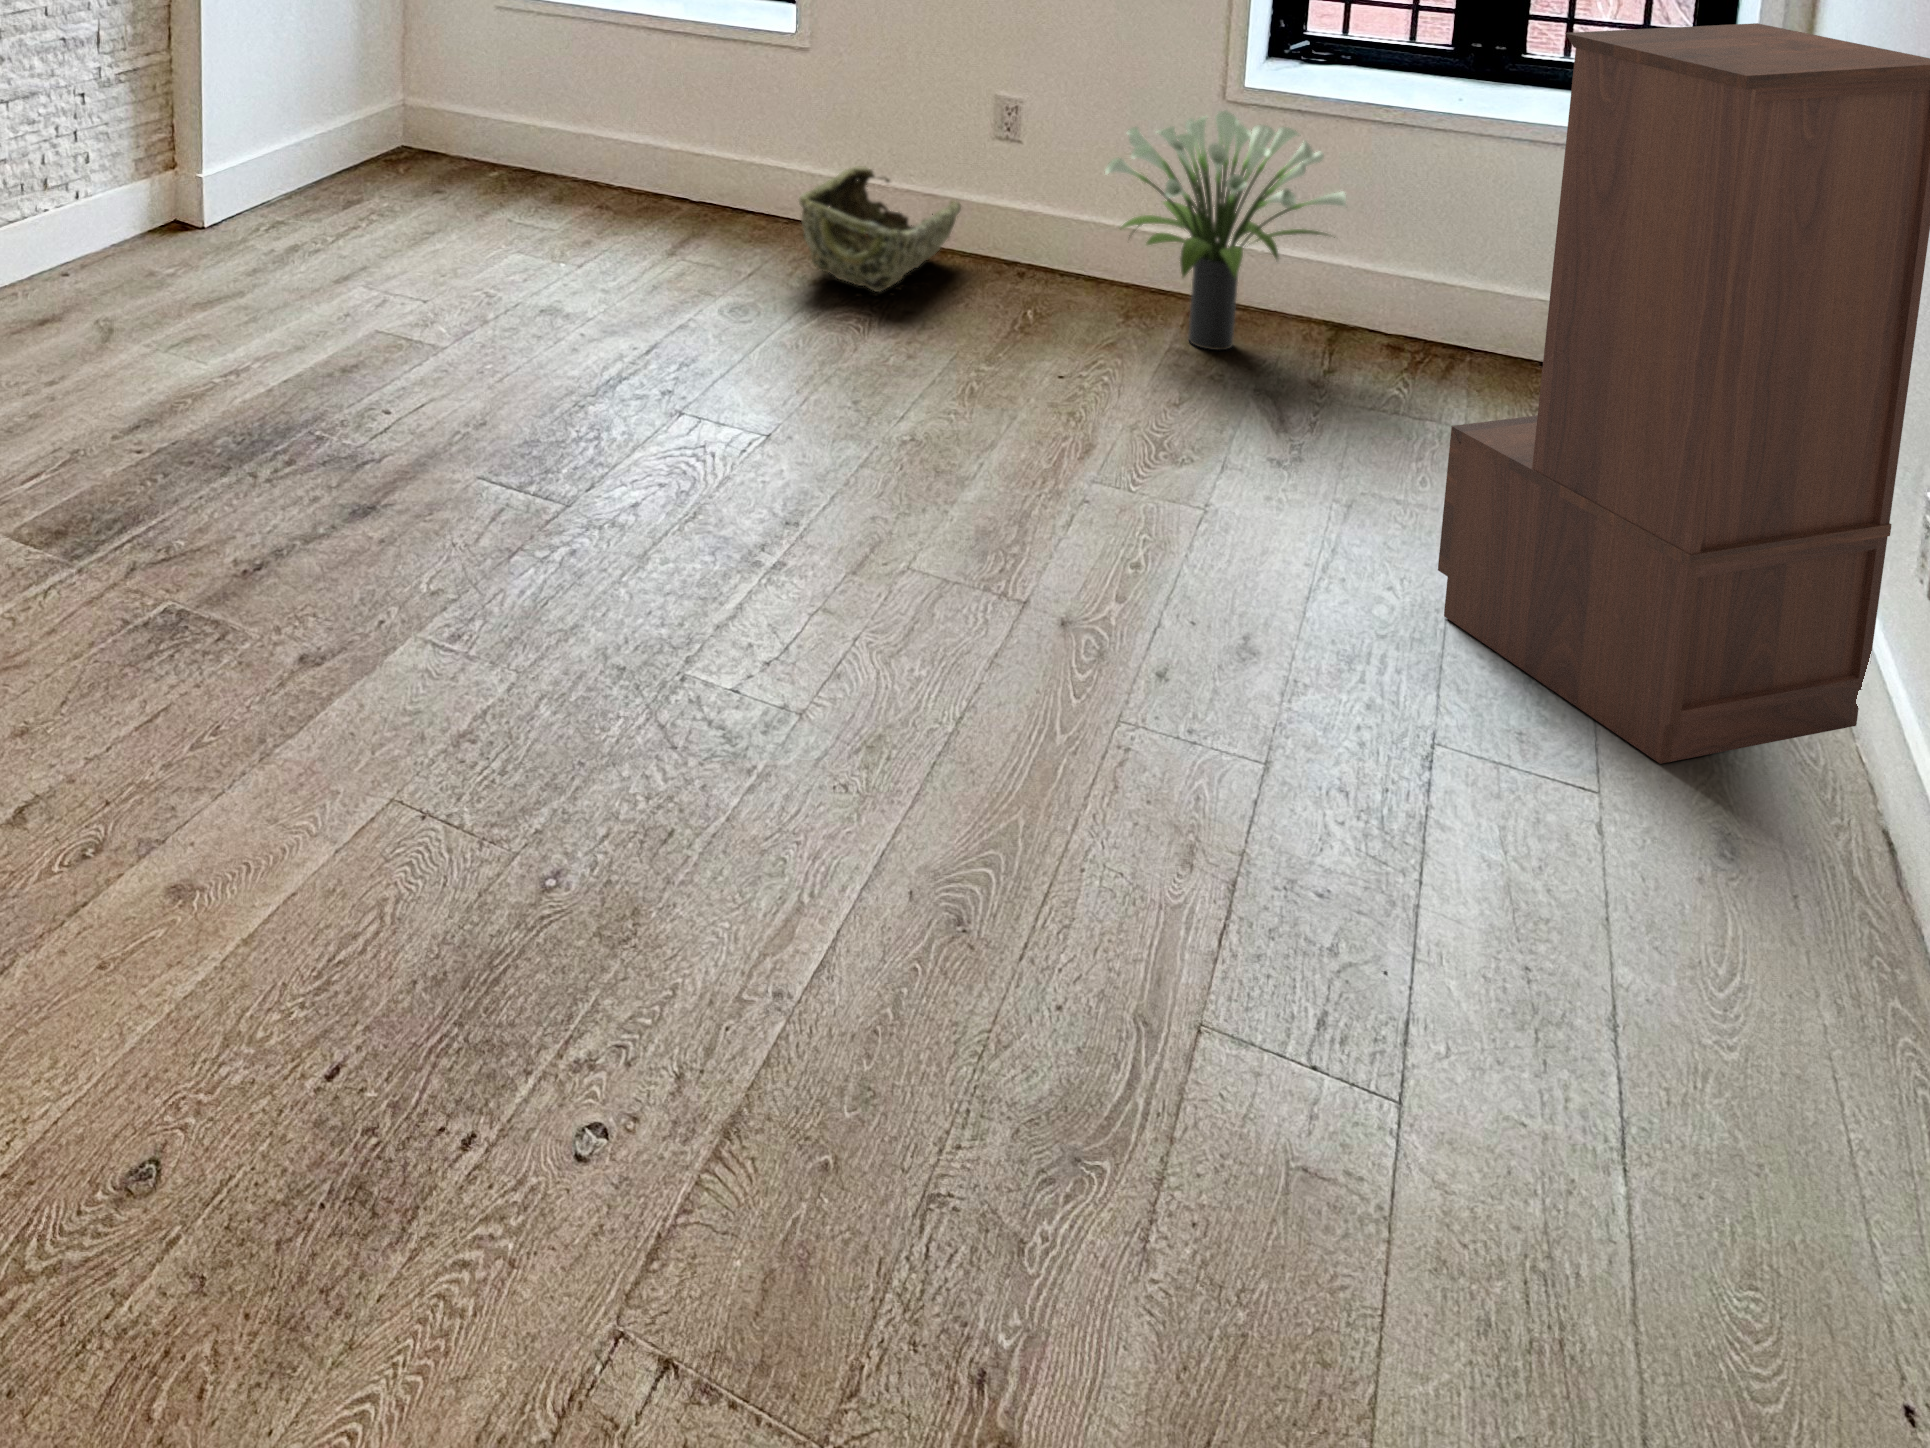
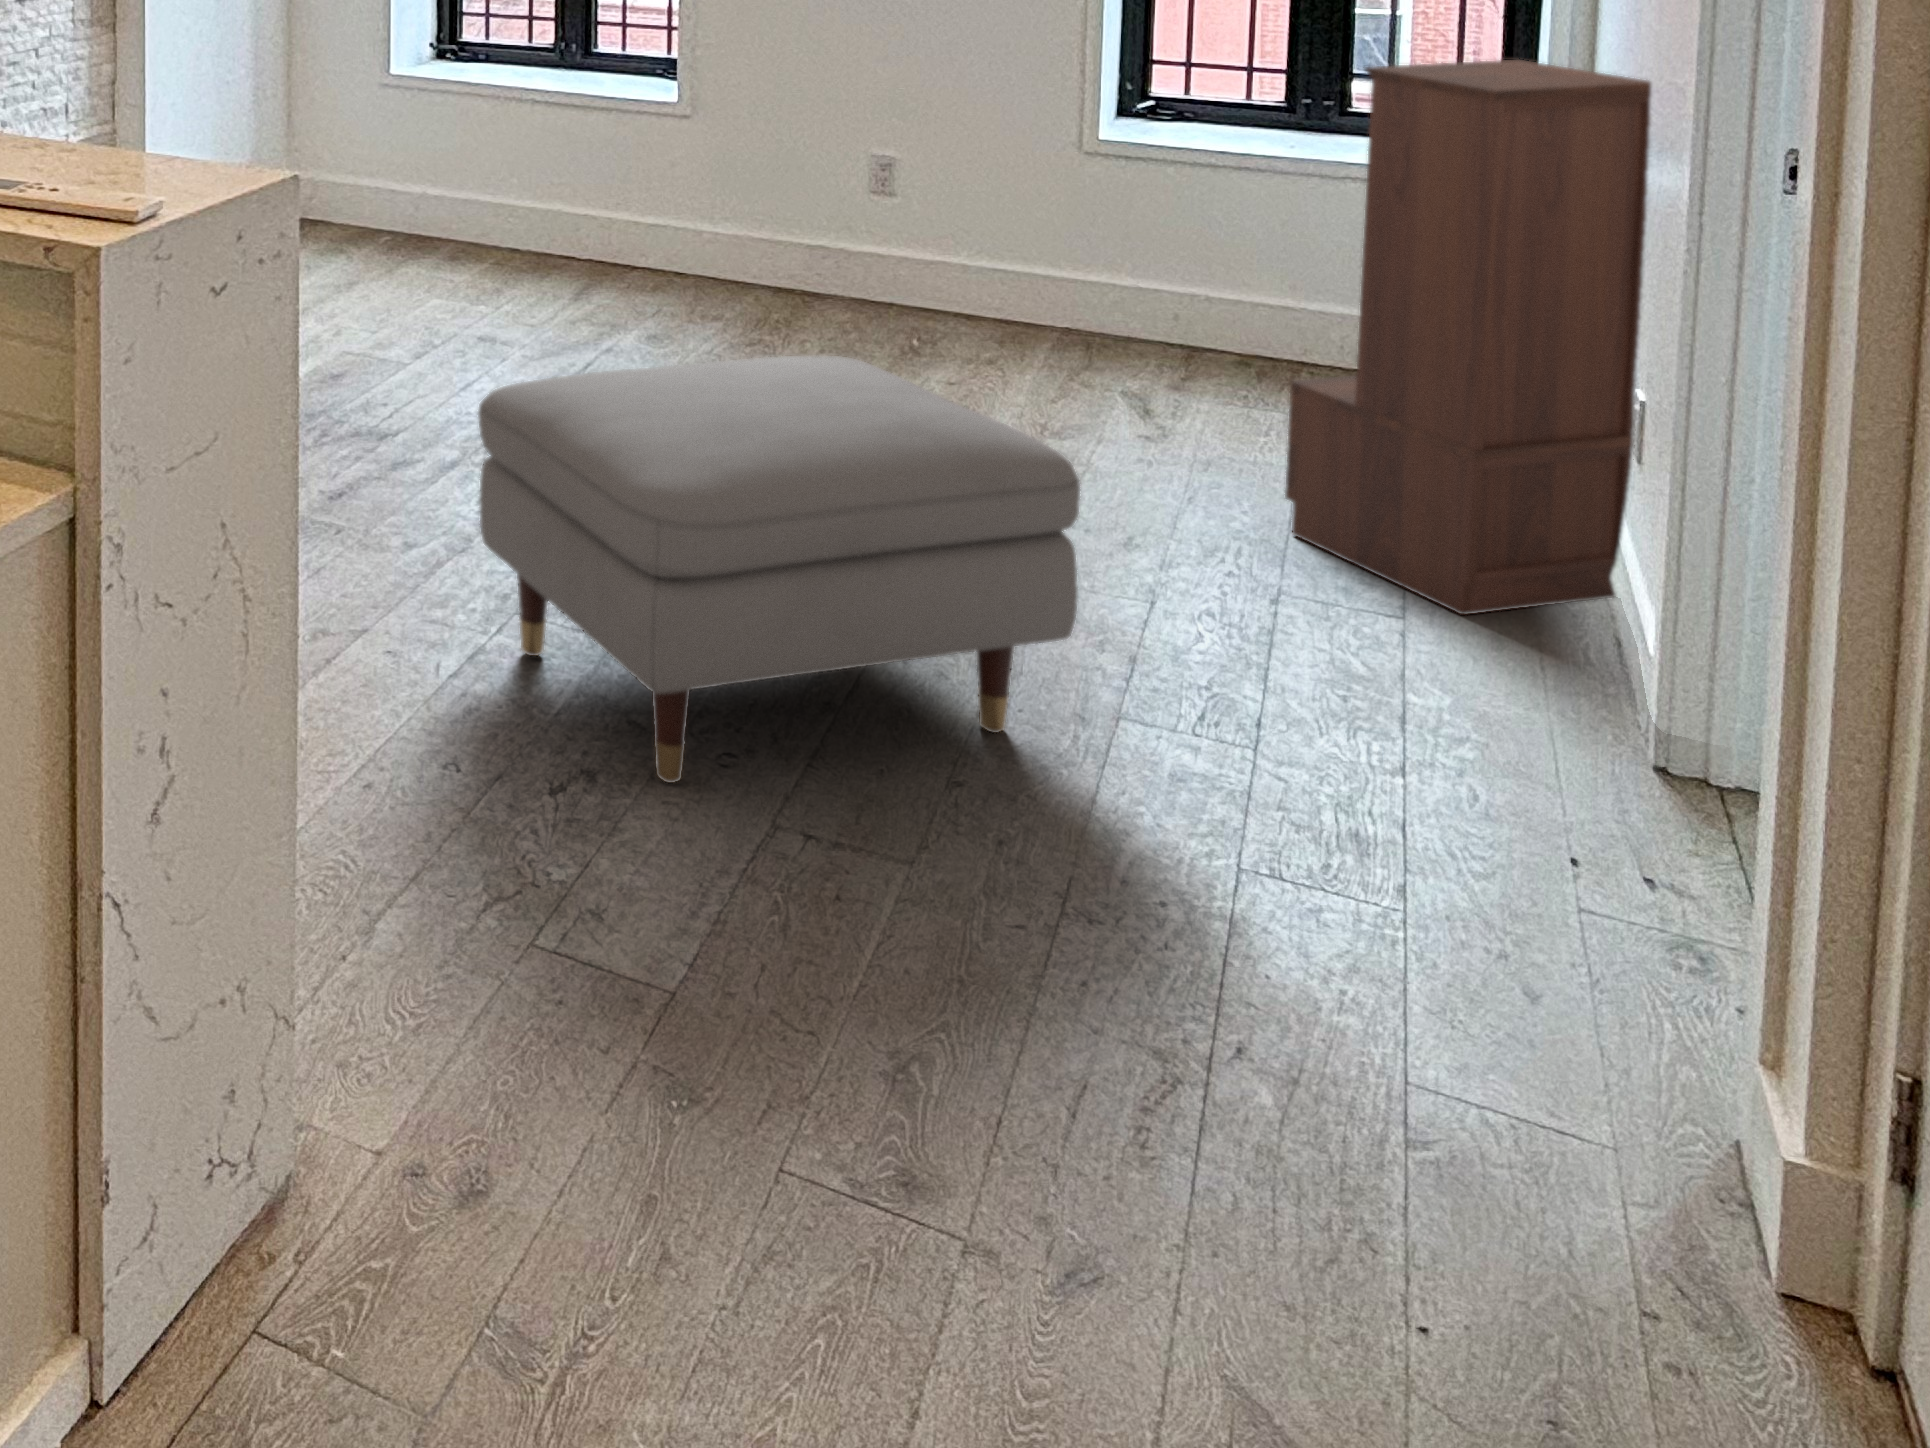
potted plant: present [1105,110,1346,350] -> none [978,157,1196,367]
woven basket: present [799,167,961,292] -> none [696,220,839,326]
ottoman: none [325,424,1147,1159] -> present [478,356,1080,783]

